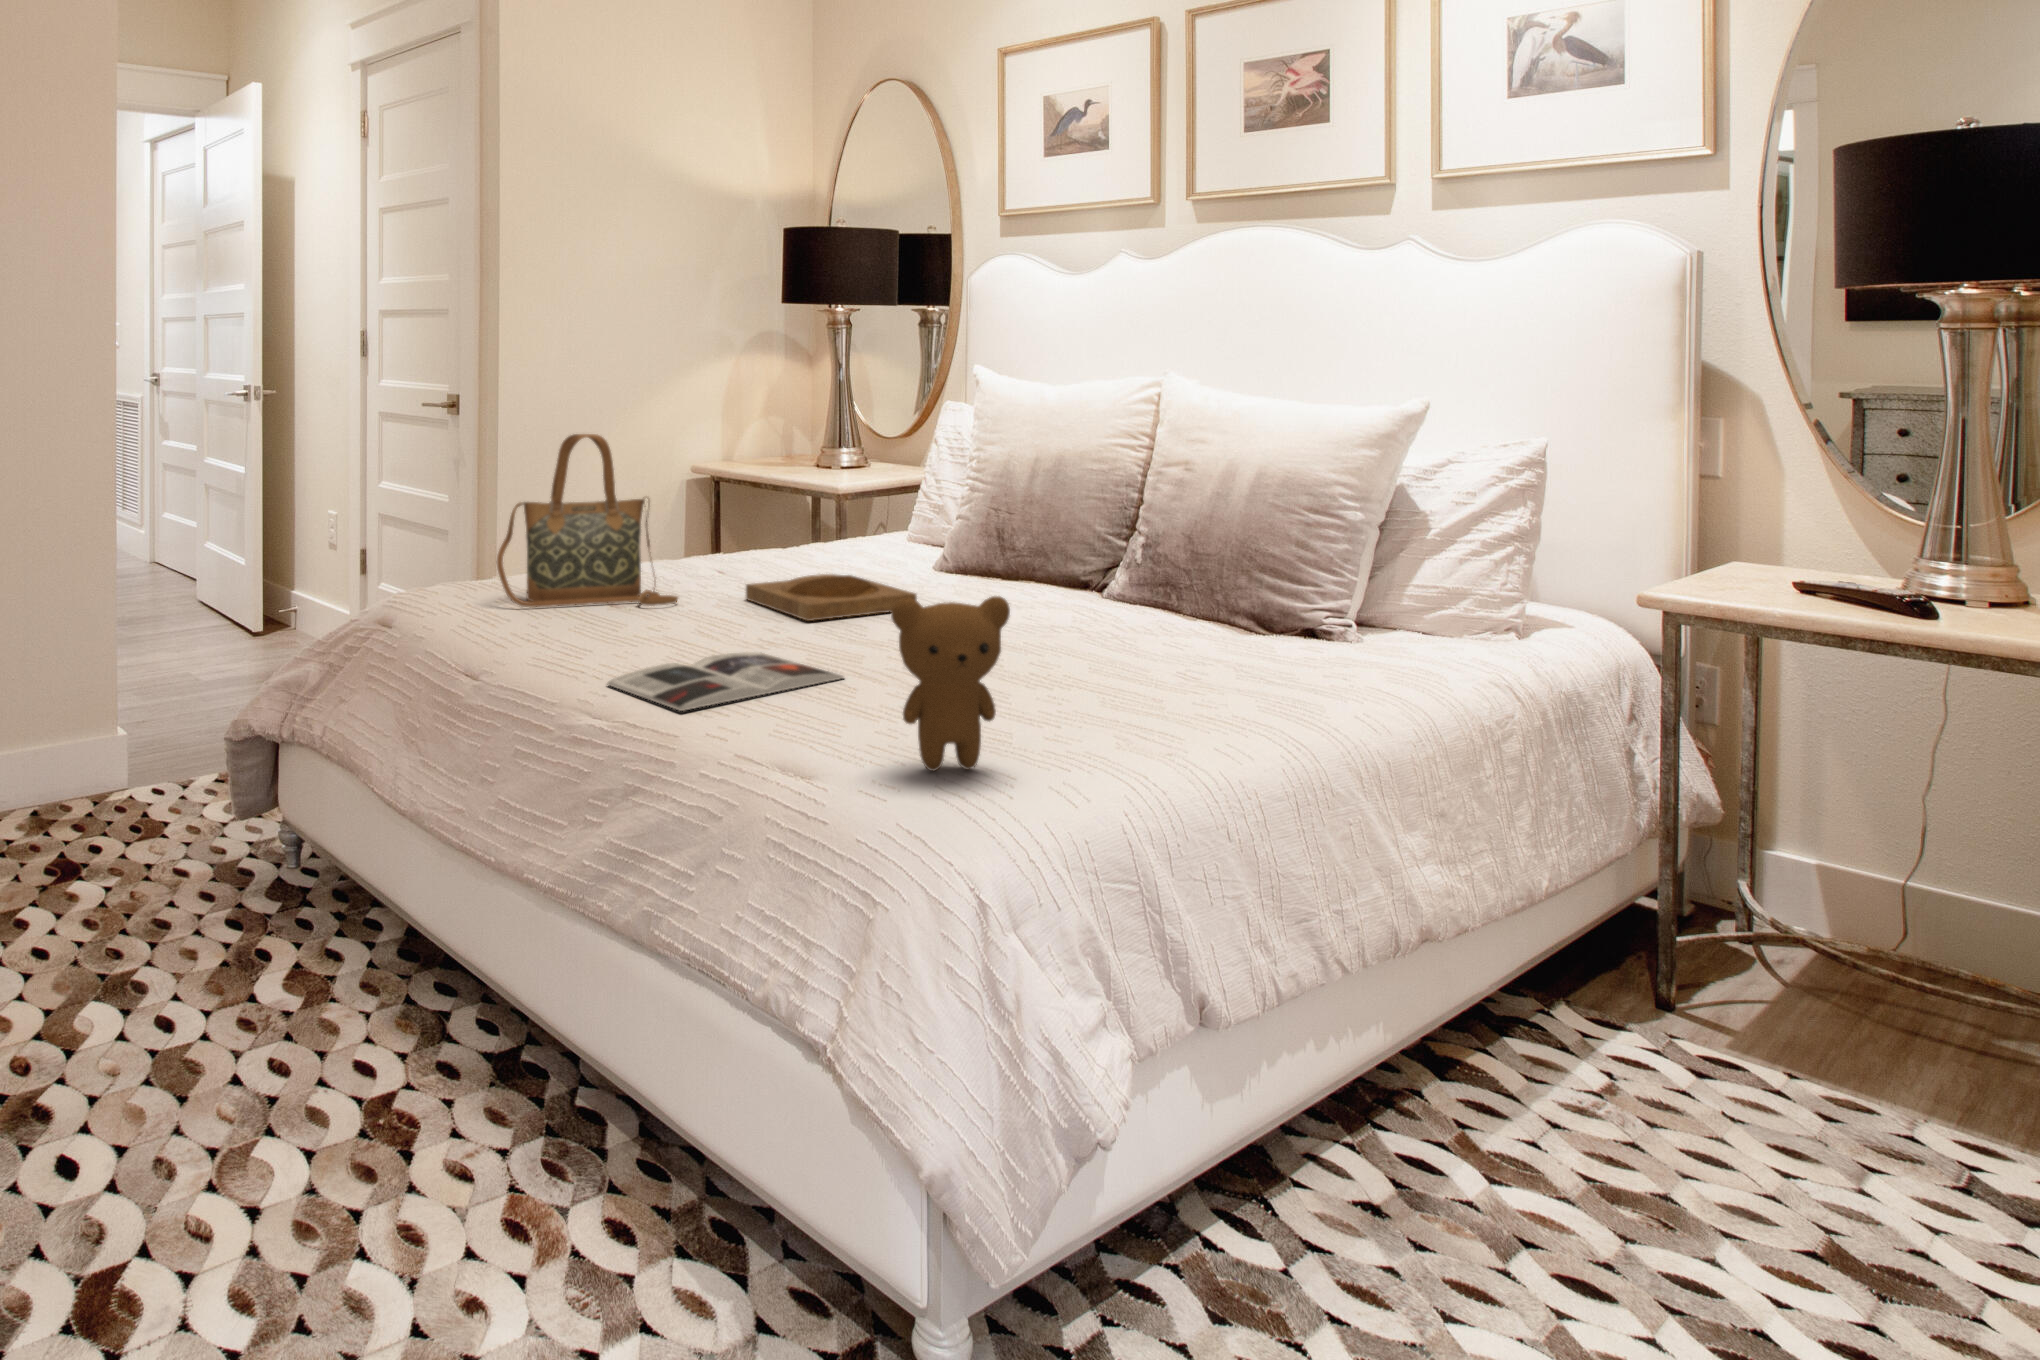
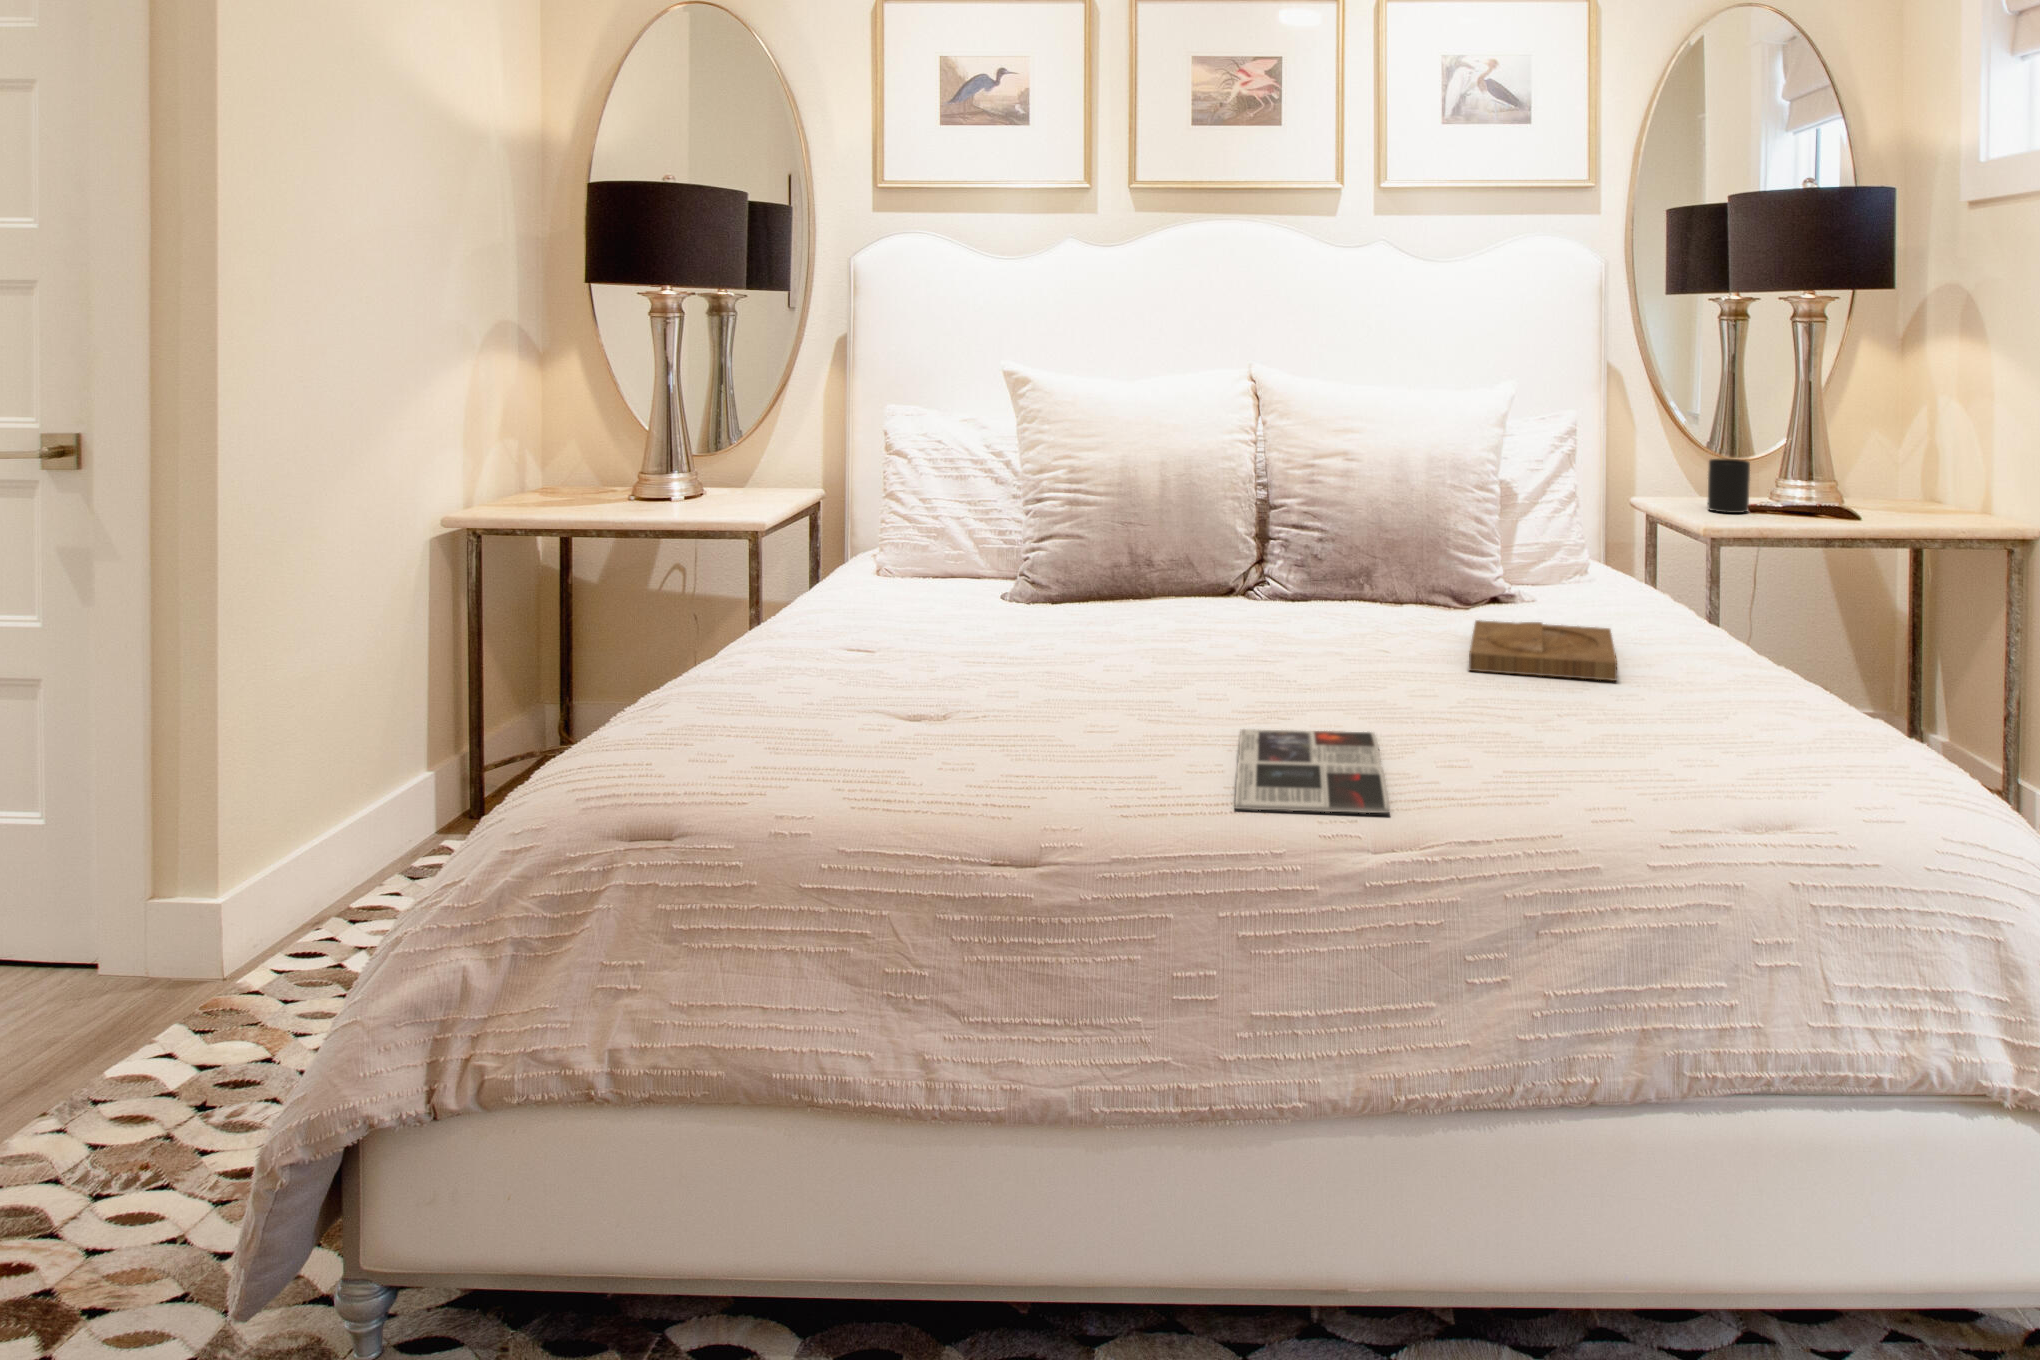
handbag: present [497,434,678,607] -> none [782,499,976,744]
mug: none [1783,516,1855,593] -> present [1708,459,1750,513]
tray: present [746,574,917,621] -> present [1469,620,1617,681]
teddy bear: present [891,596,1010,771] -> none [1661,625,1739,800]

